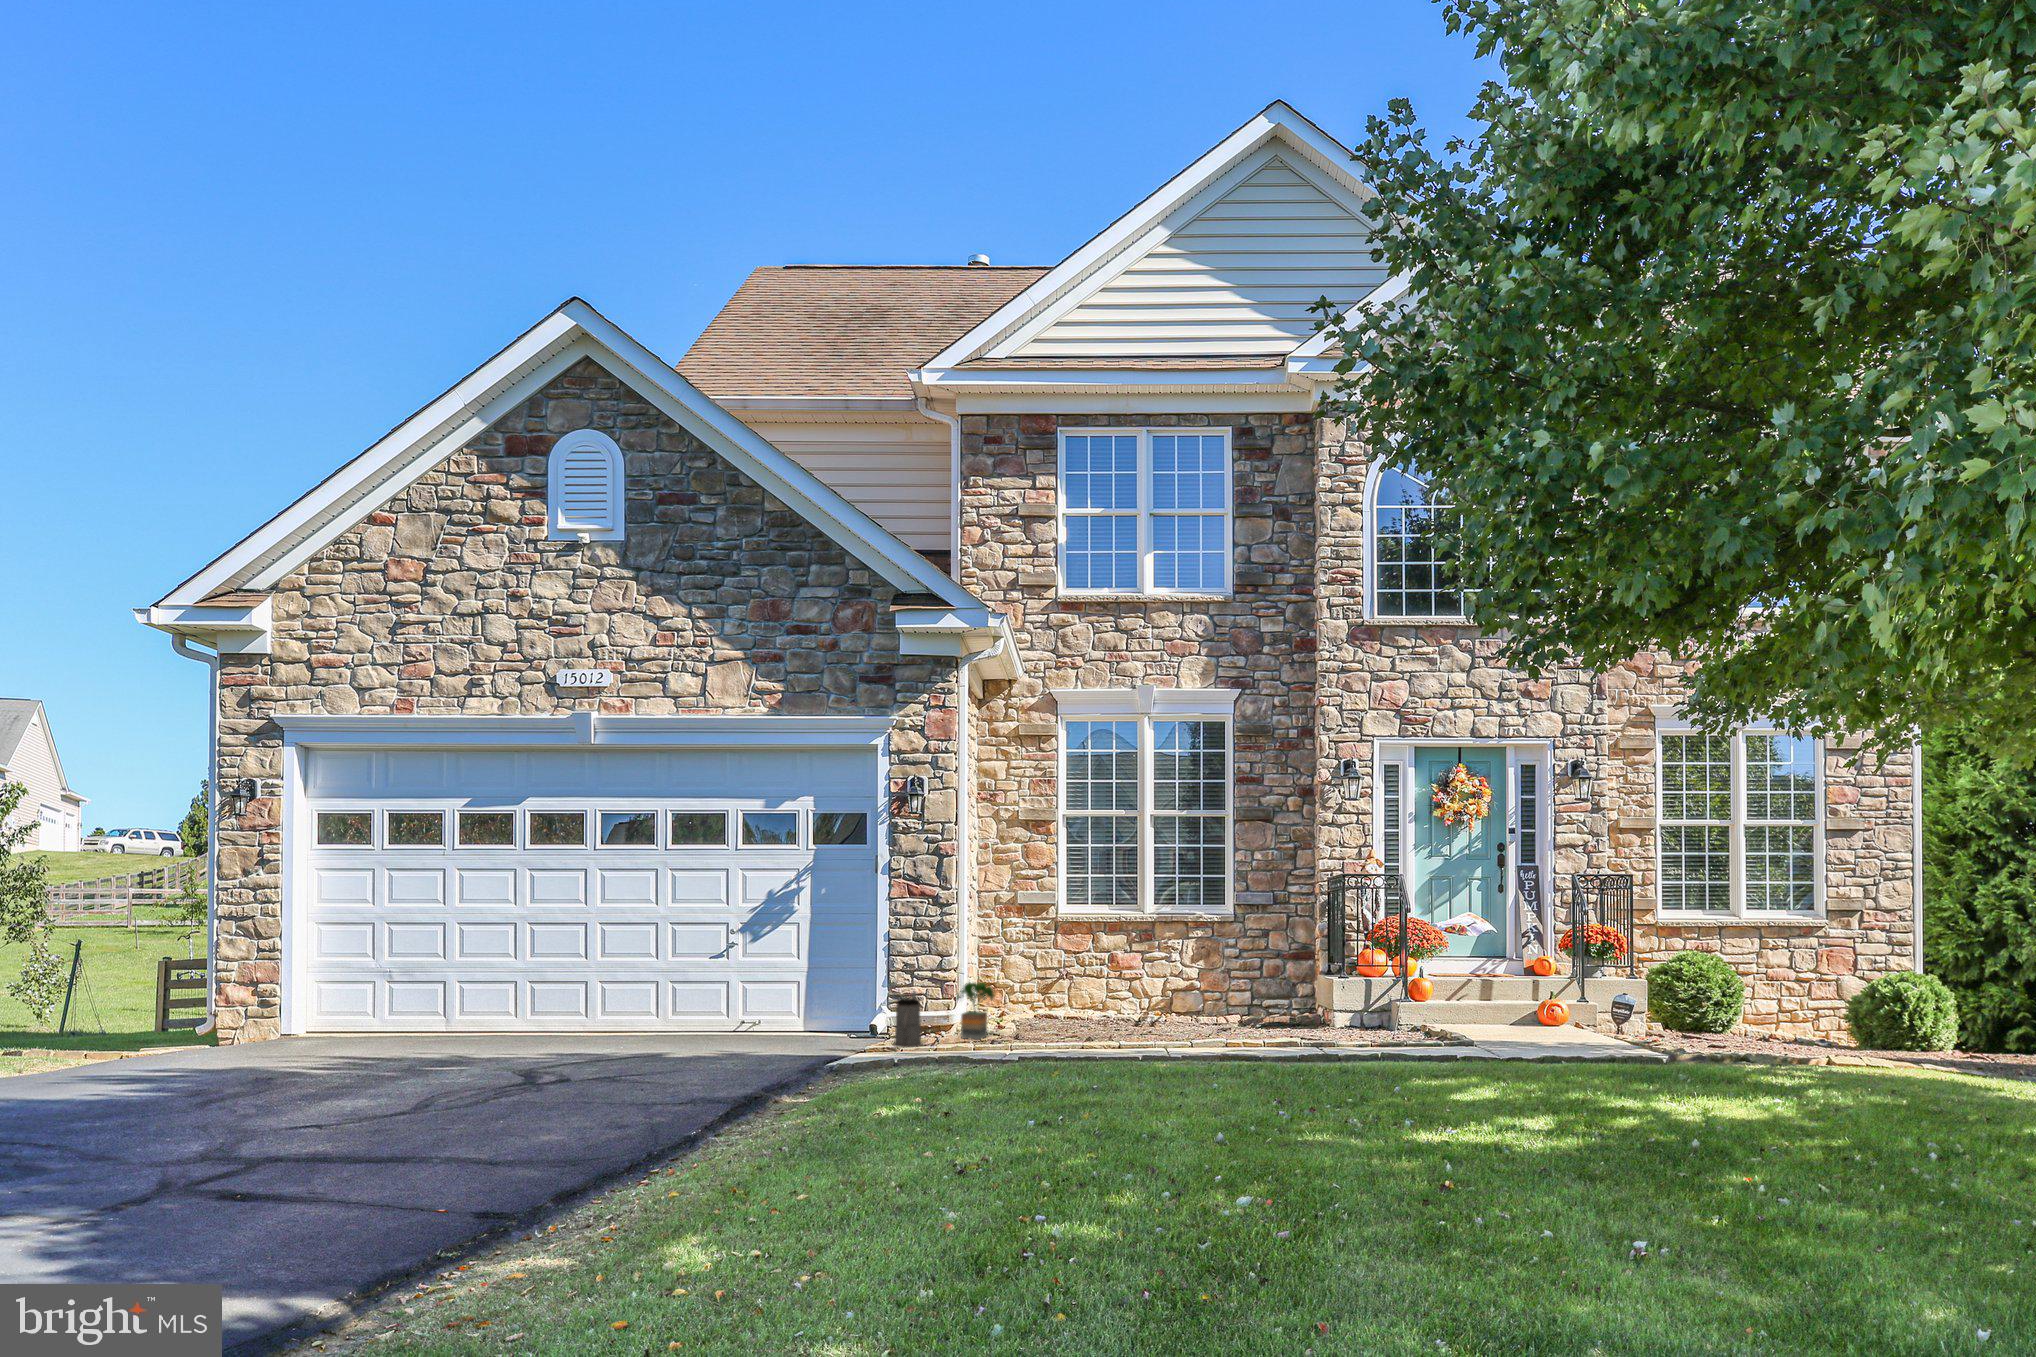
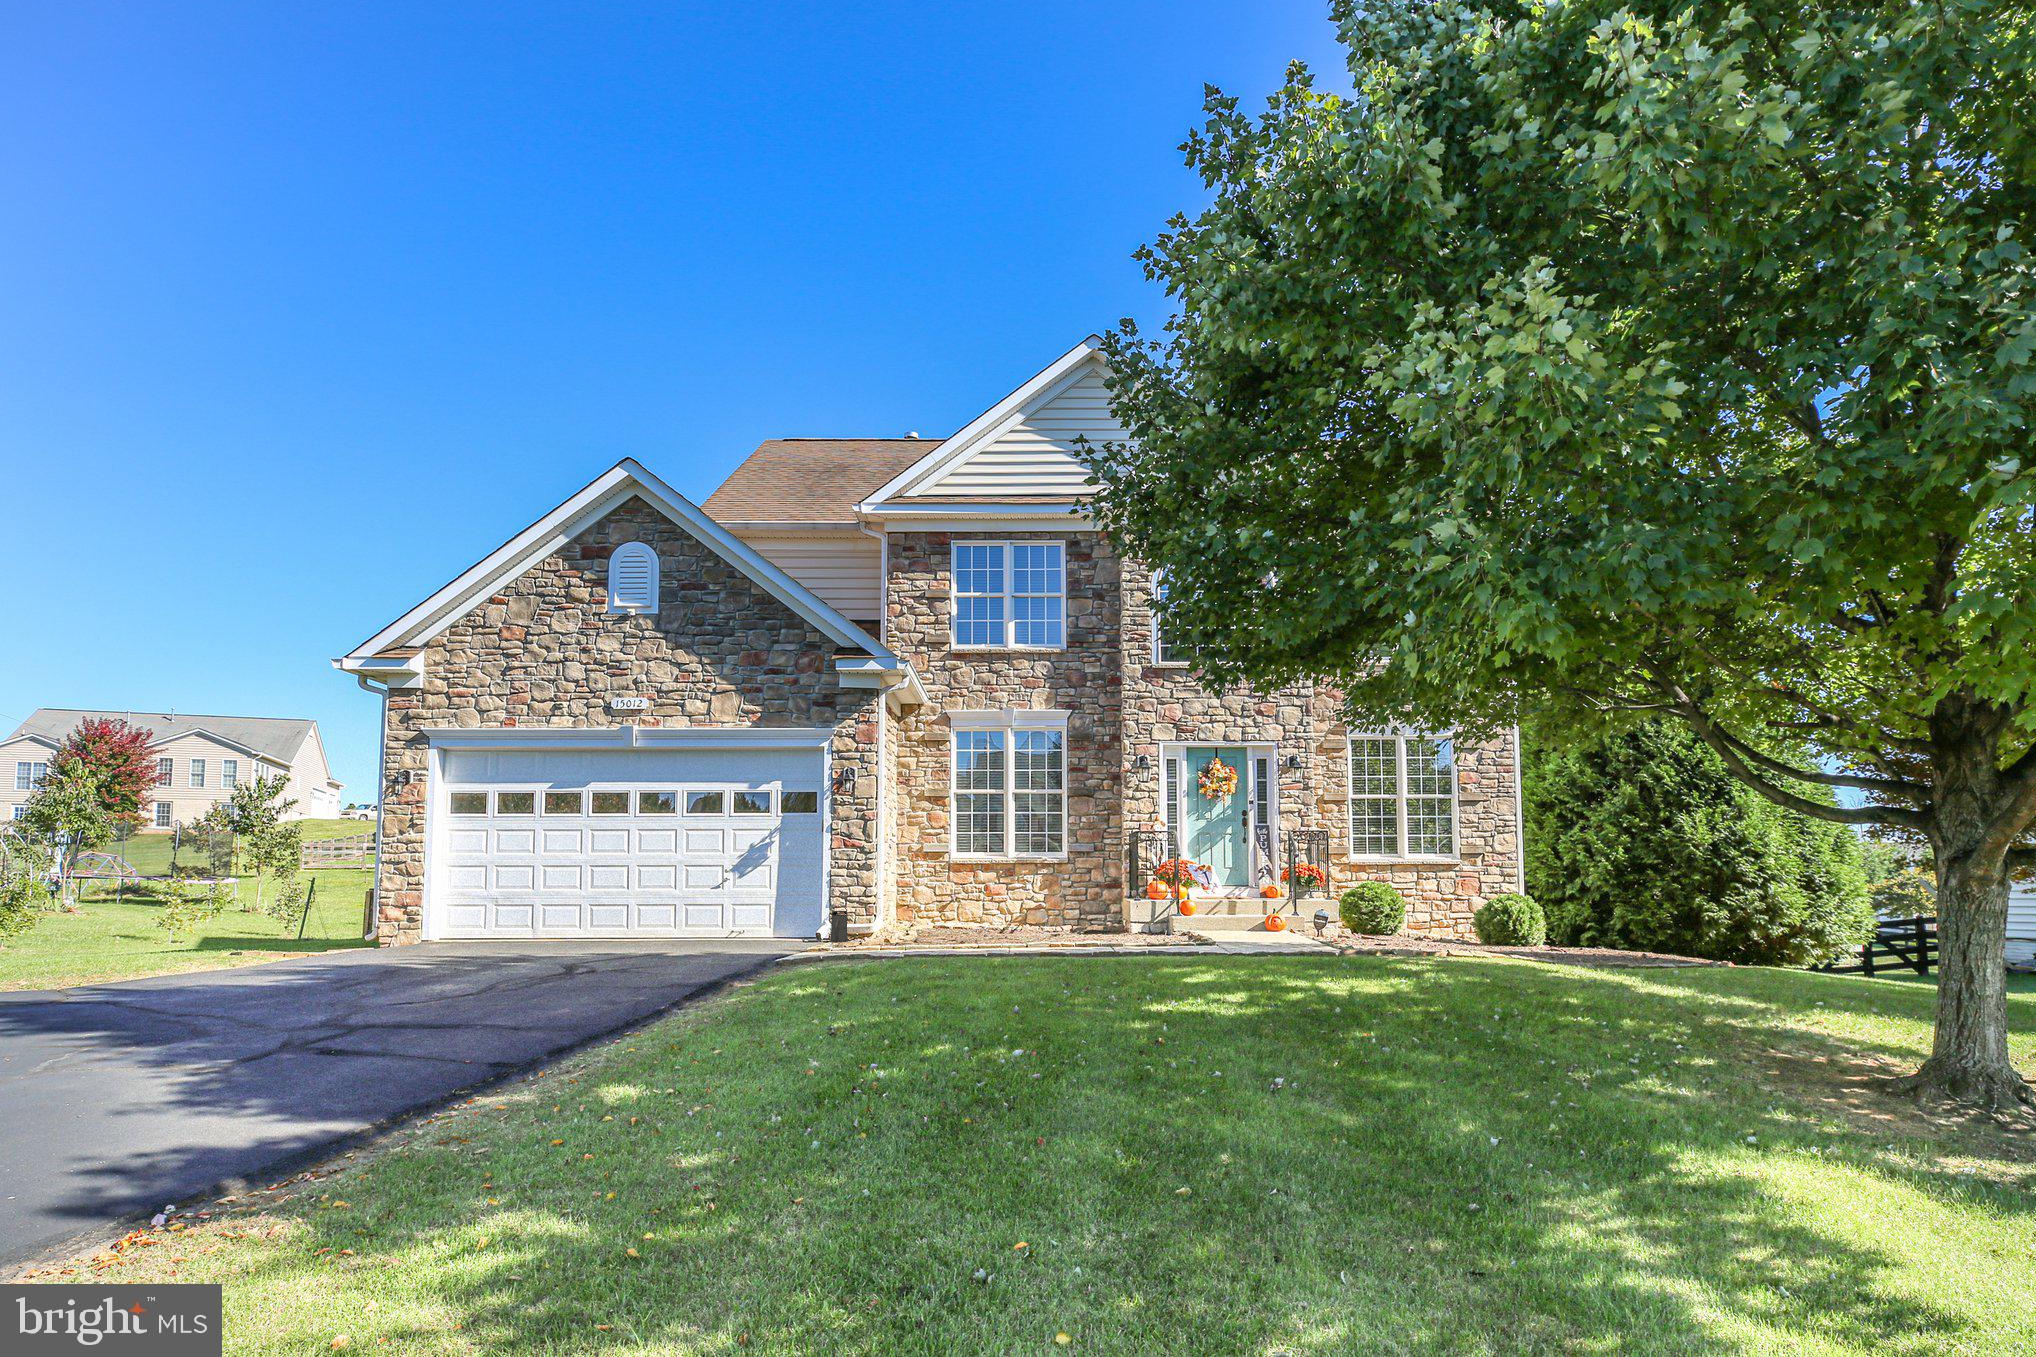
potted tree: present [956,982,995,1040] -> none [872,901,901,939]

